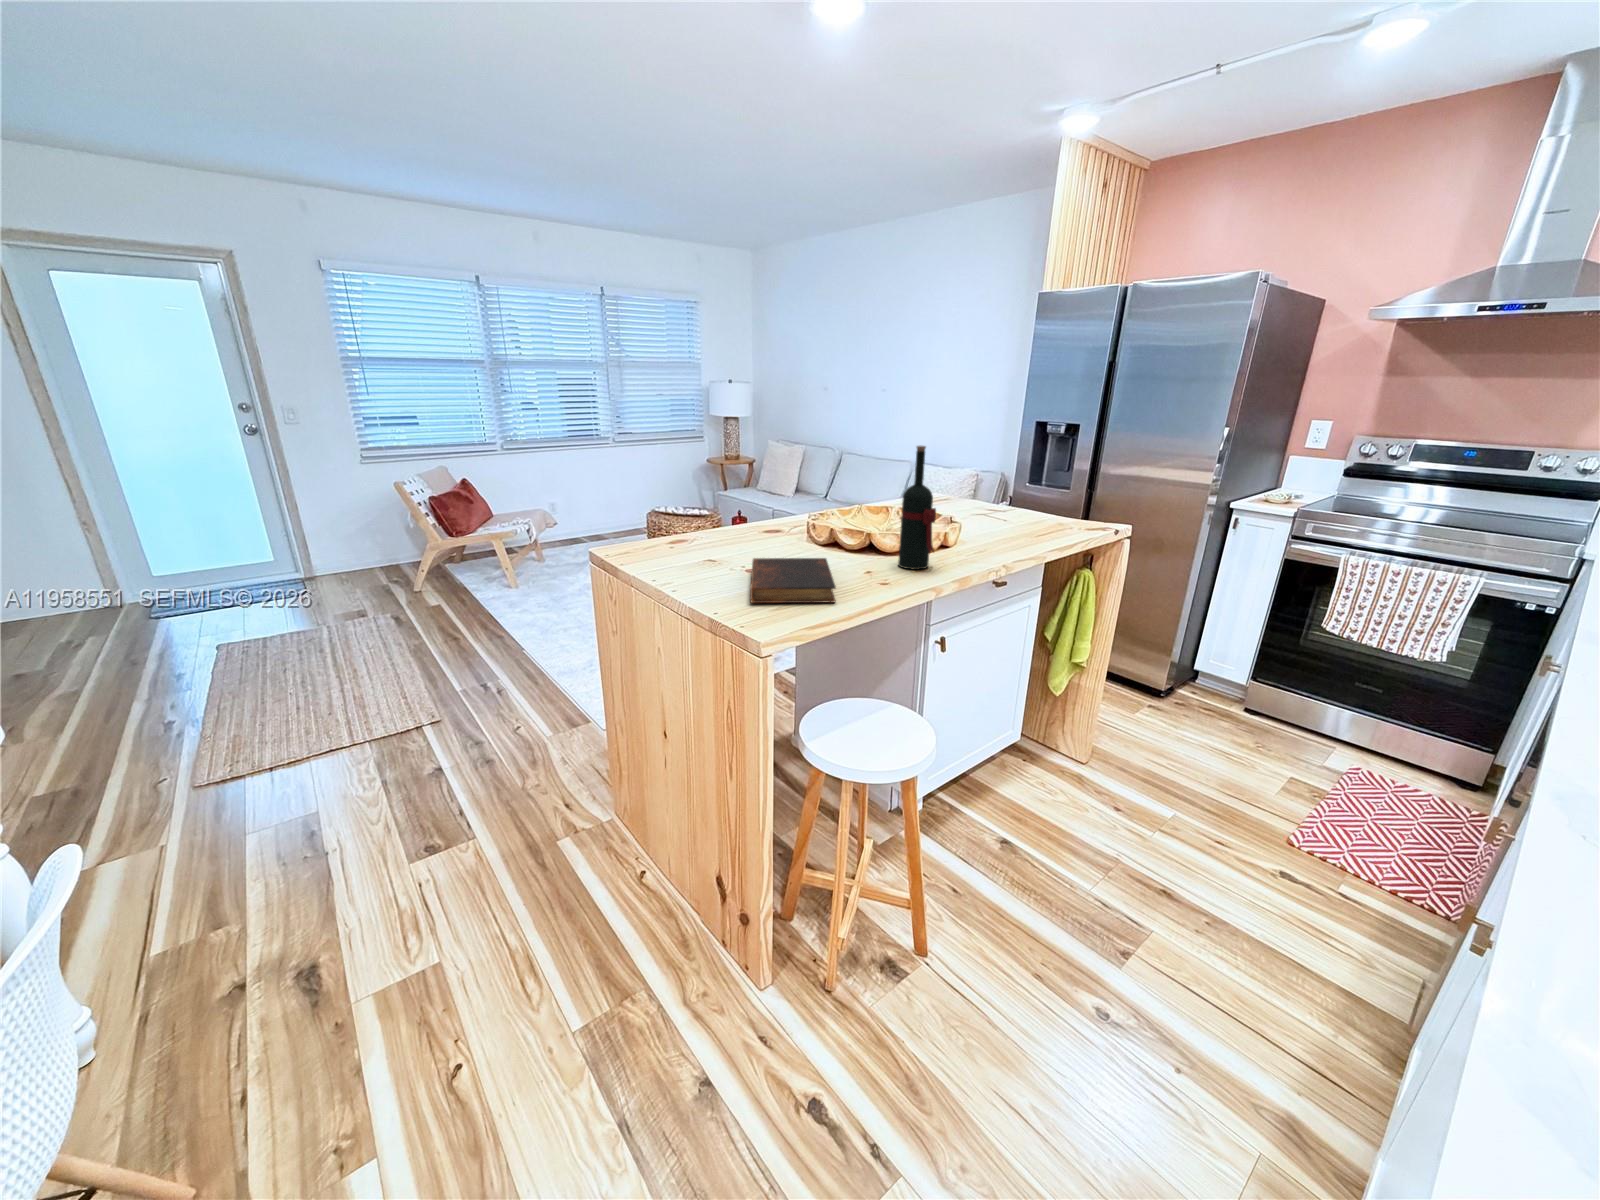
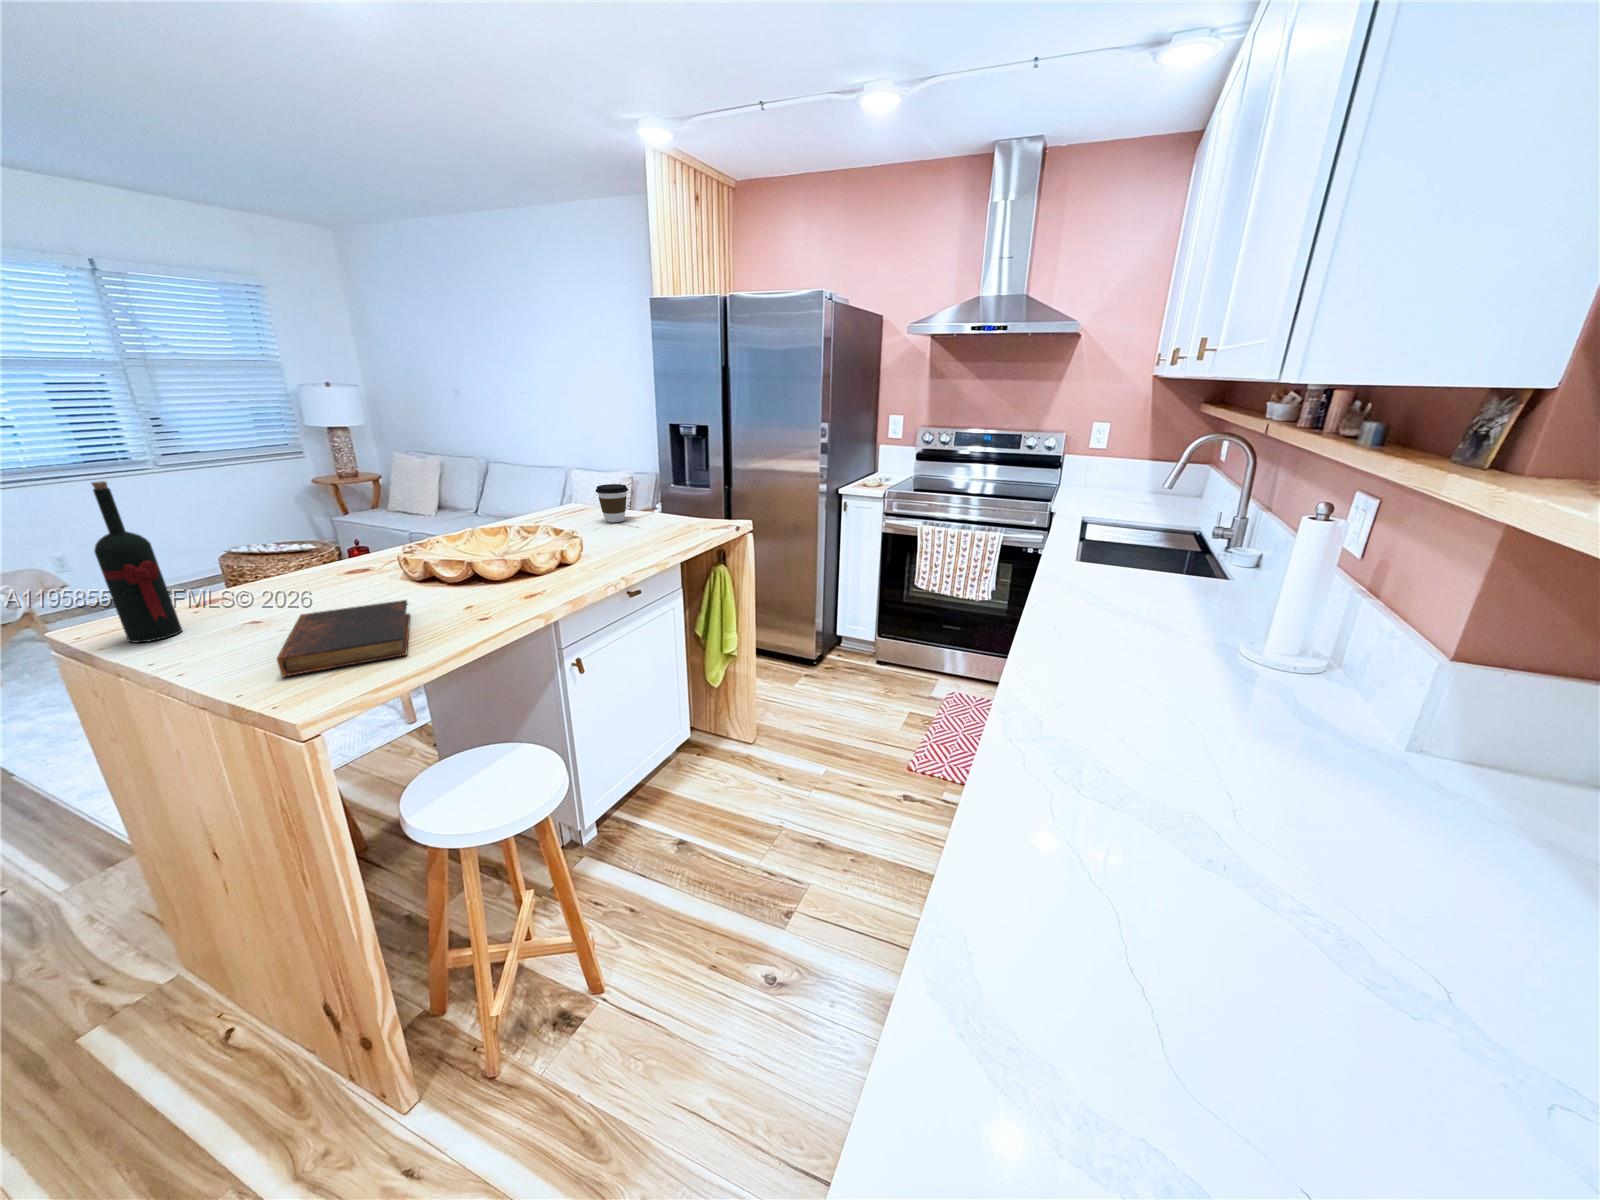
wine bottle: present [898,446,936,569] -> present [92,481,182,643]
coffee cup: none [967,476,999,514] -> present [596,484,628,522]

